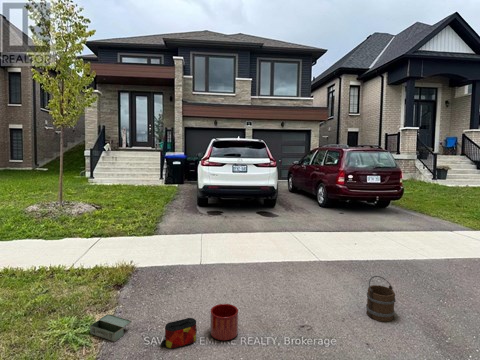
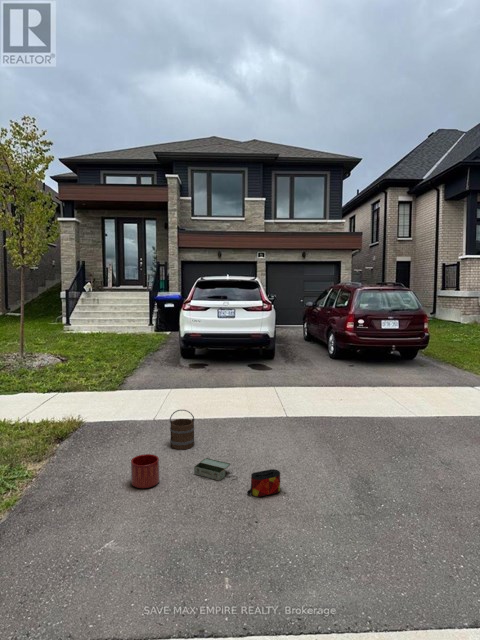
bucket: present [366,276,396,322] -> present [170,410,195,450]
toolbox: present [90,314,131,342] -> present [194,458,230,480]
bag: present [161,318,197,349] -> present [247,469,280,497]

